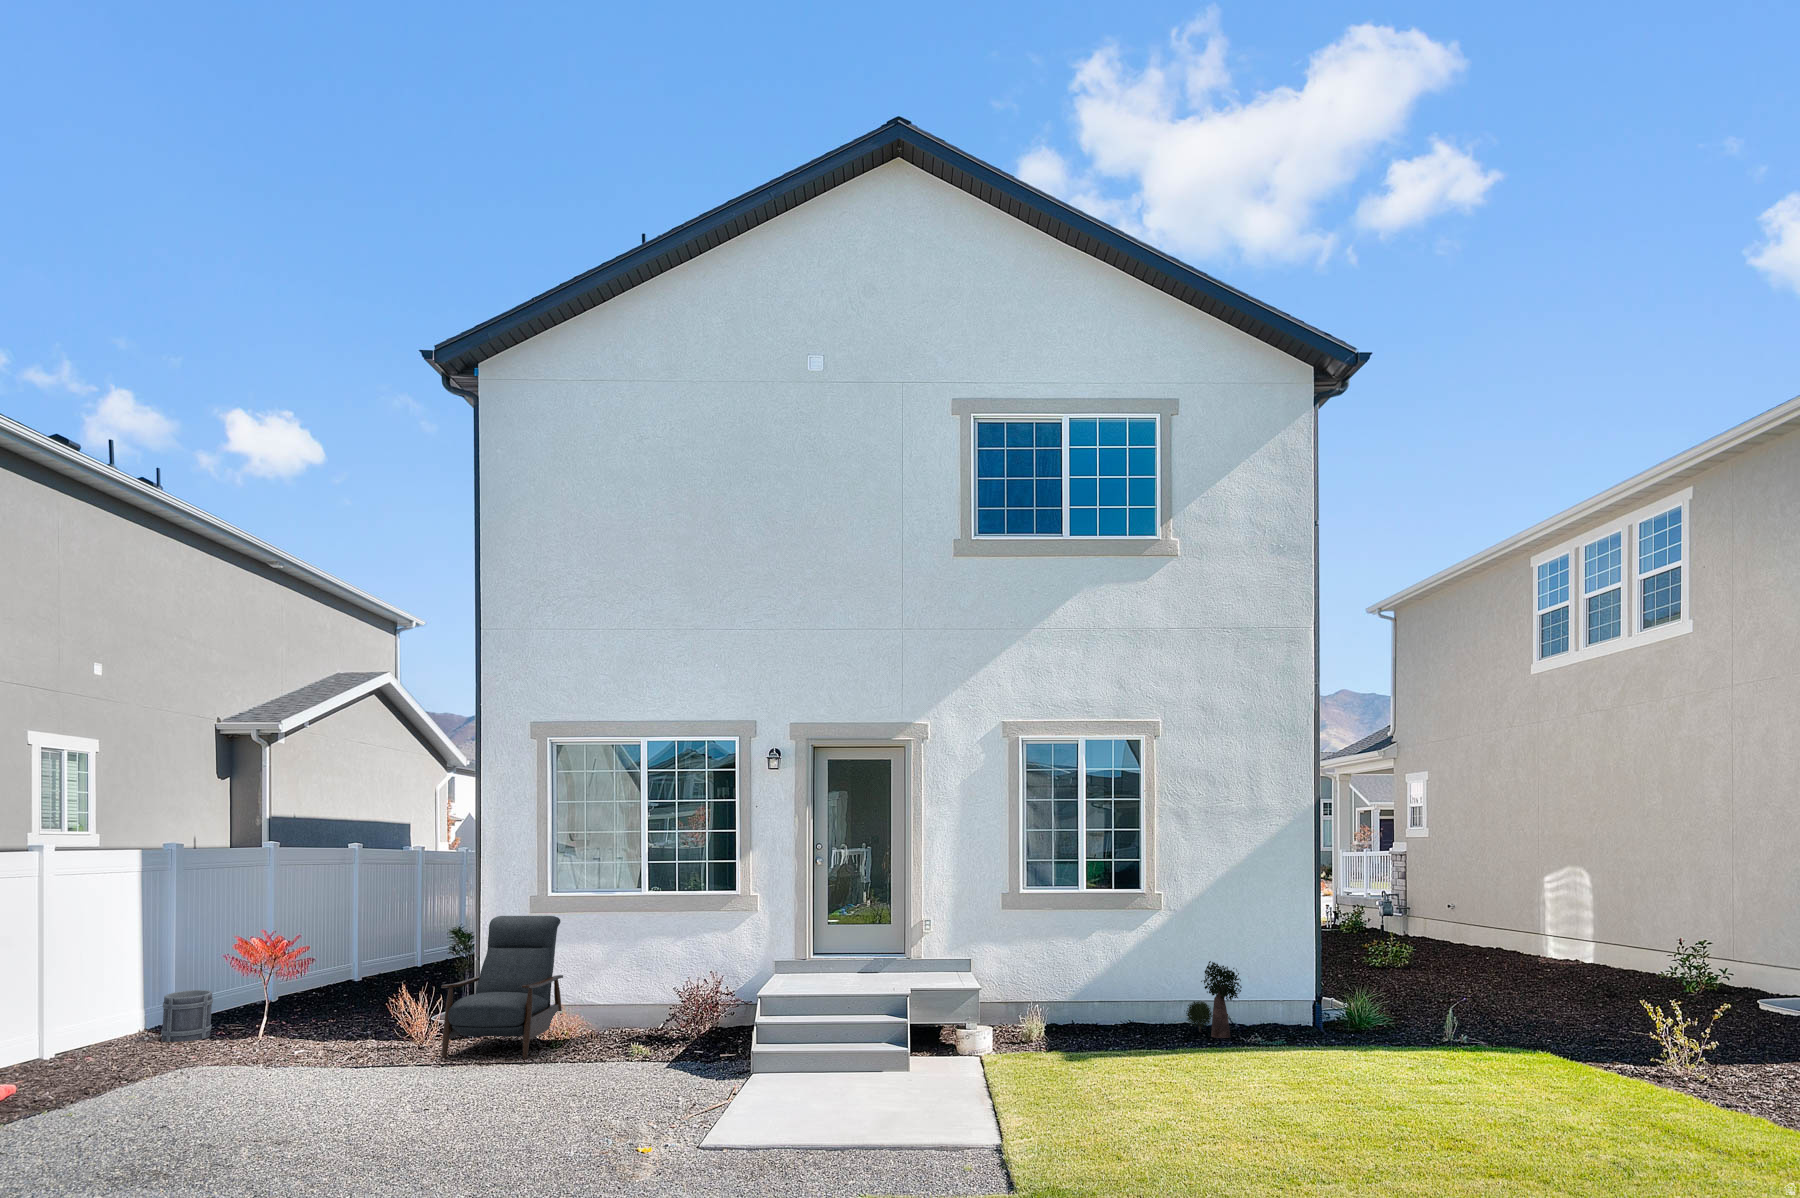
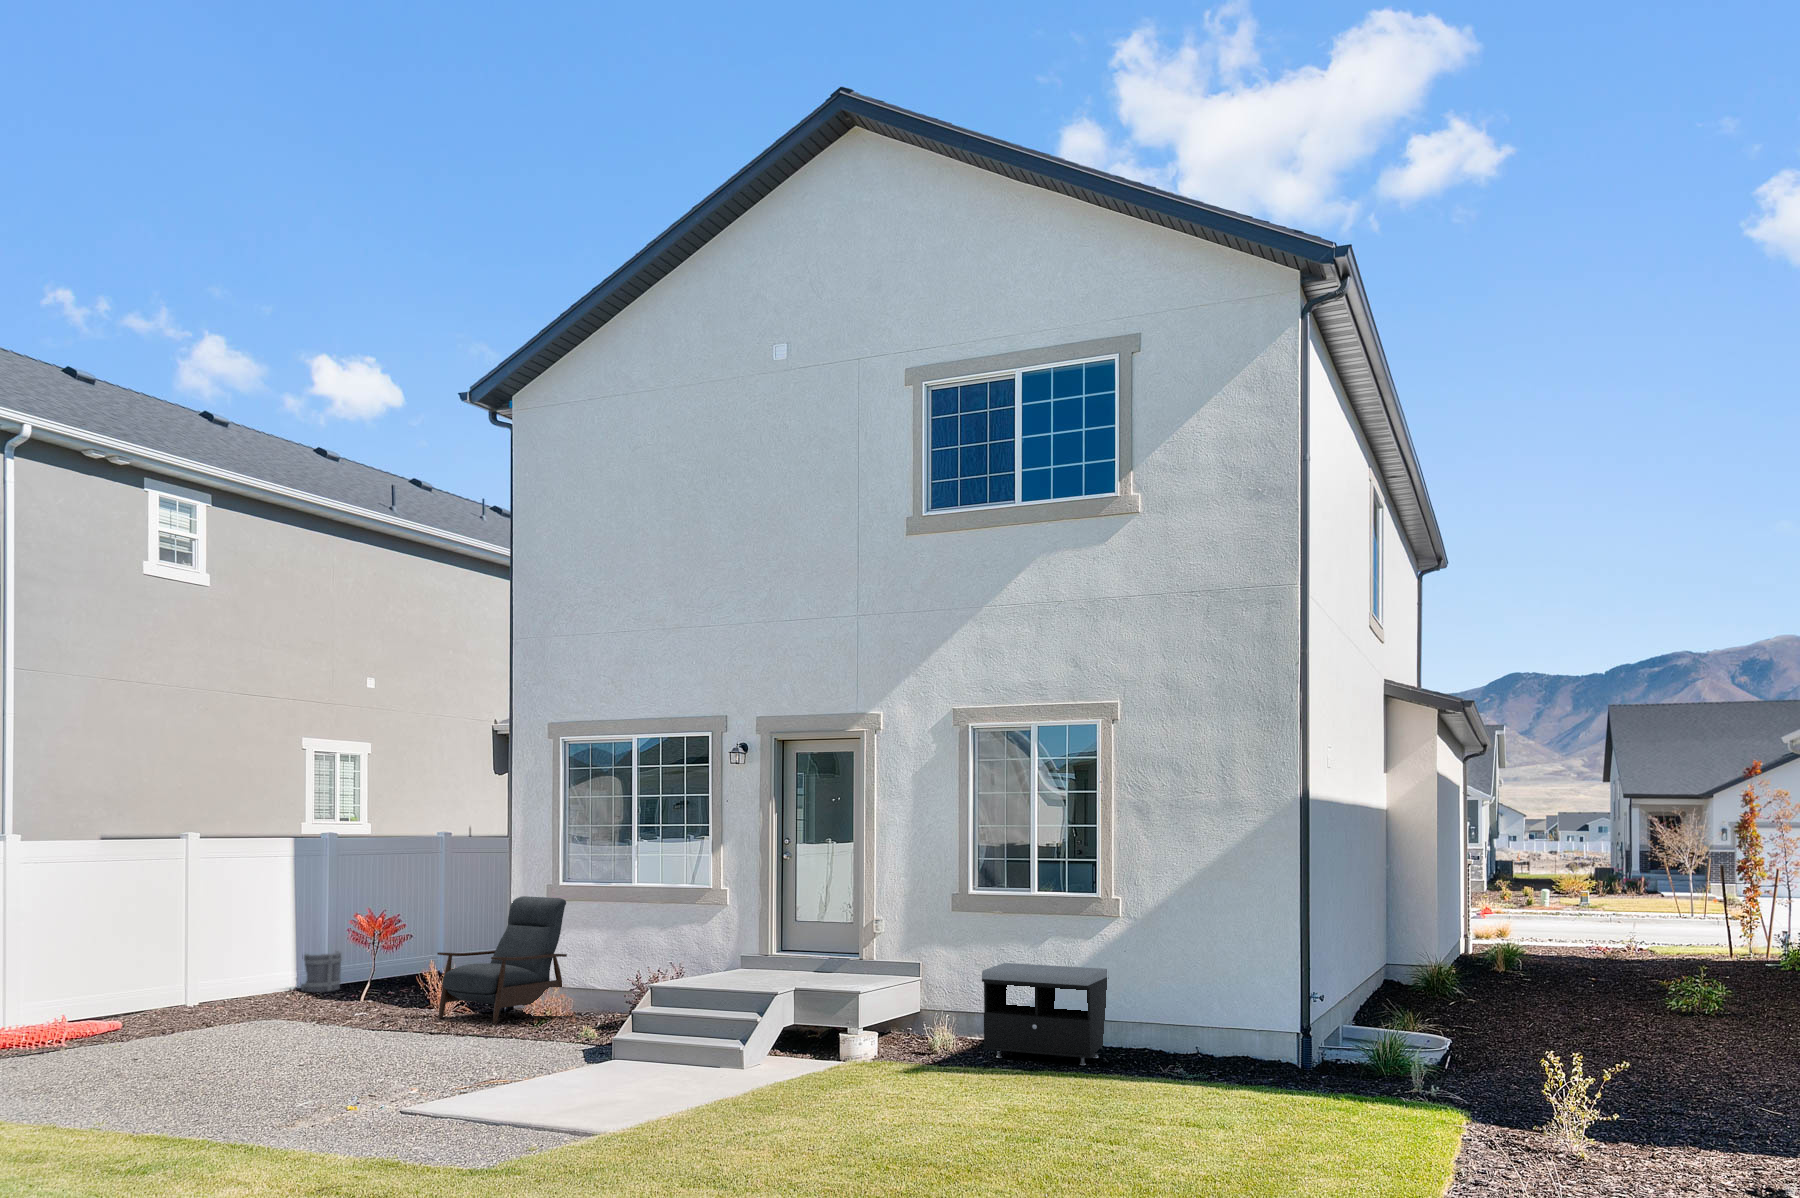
storage bench: none [1057,953,1167,1041] -> present [982,963,1109,1065]
potted plant: present [1186,961,1242,1038] -> none [1138,981,1194,1071]

